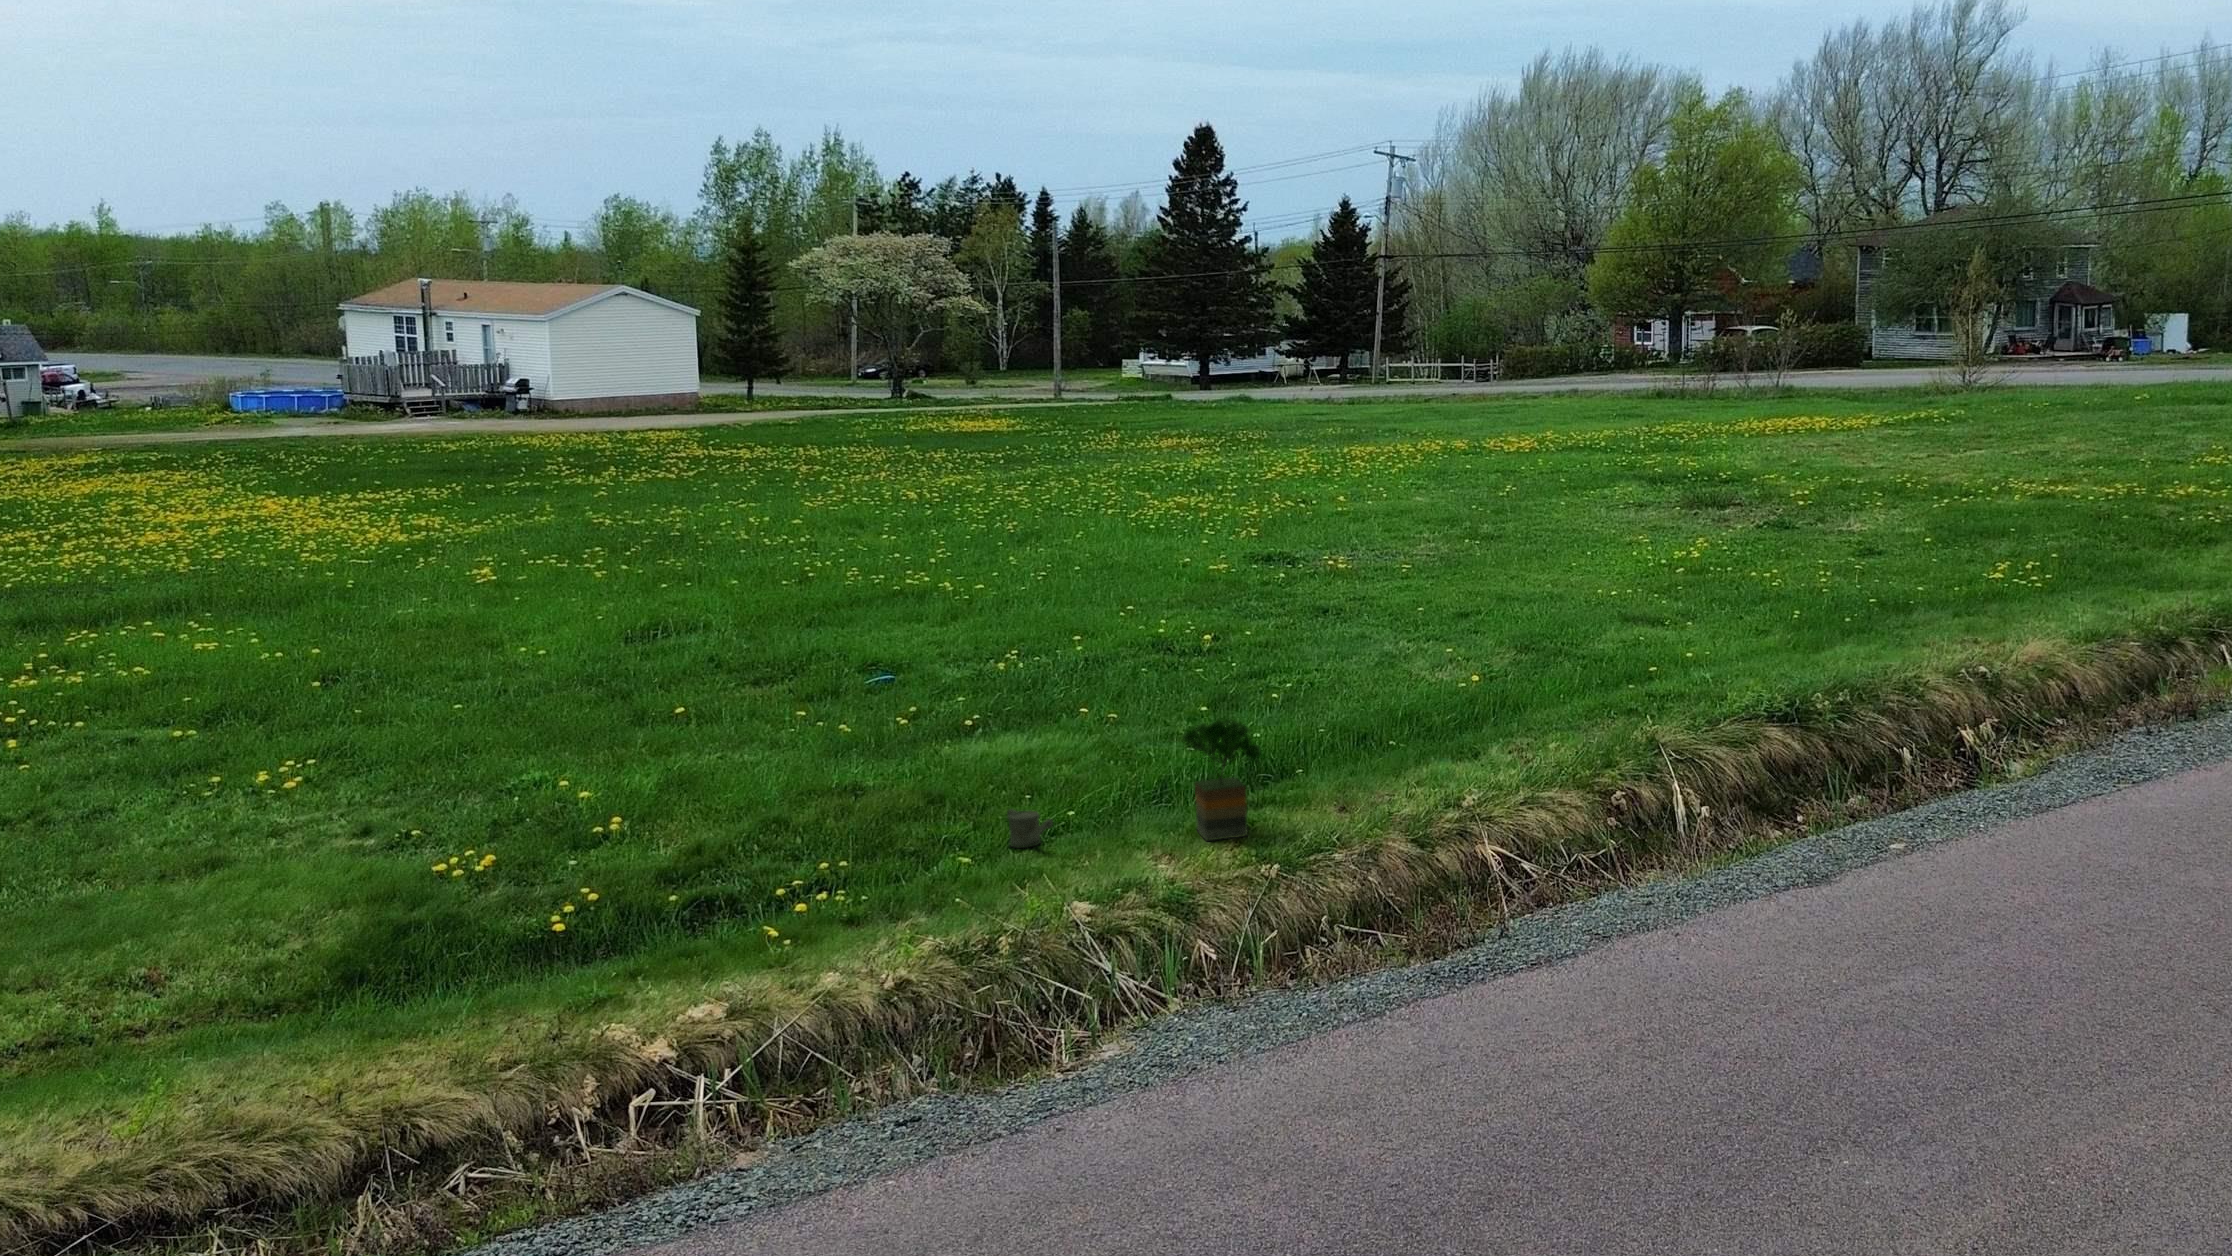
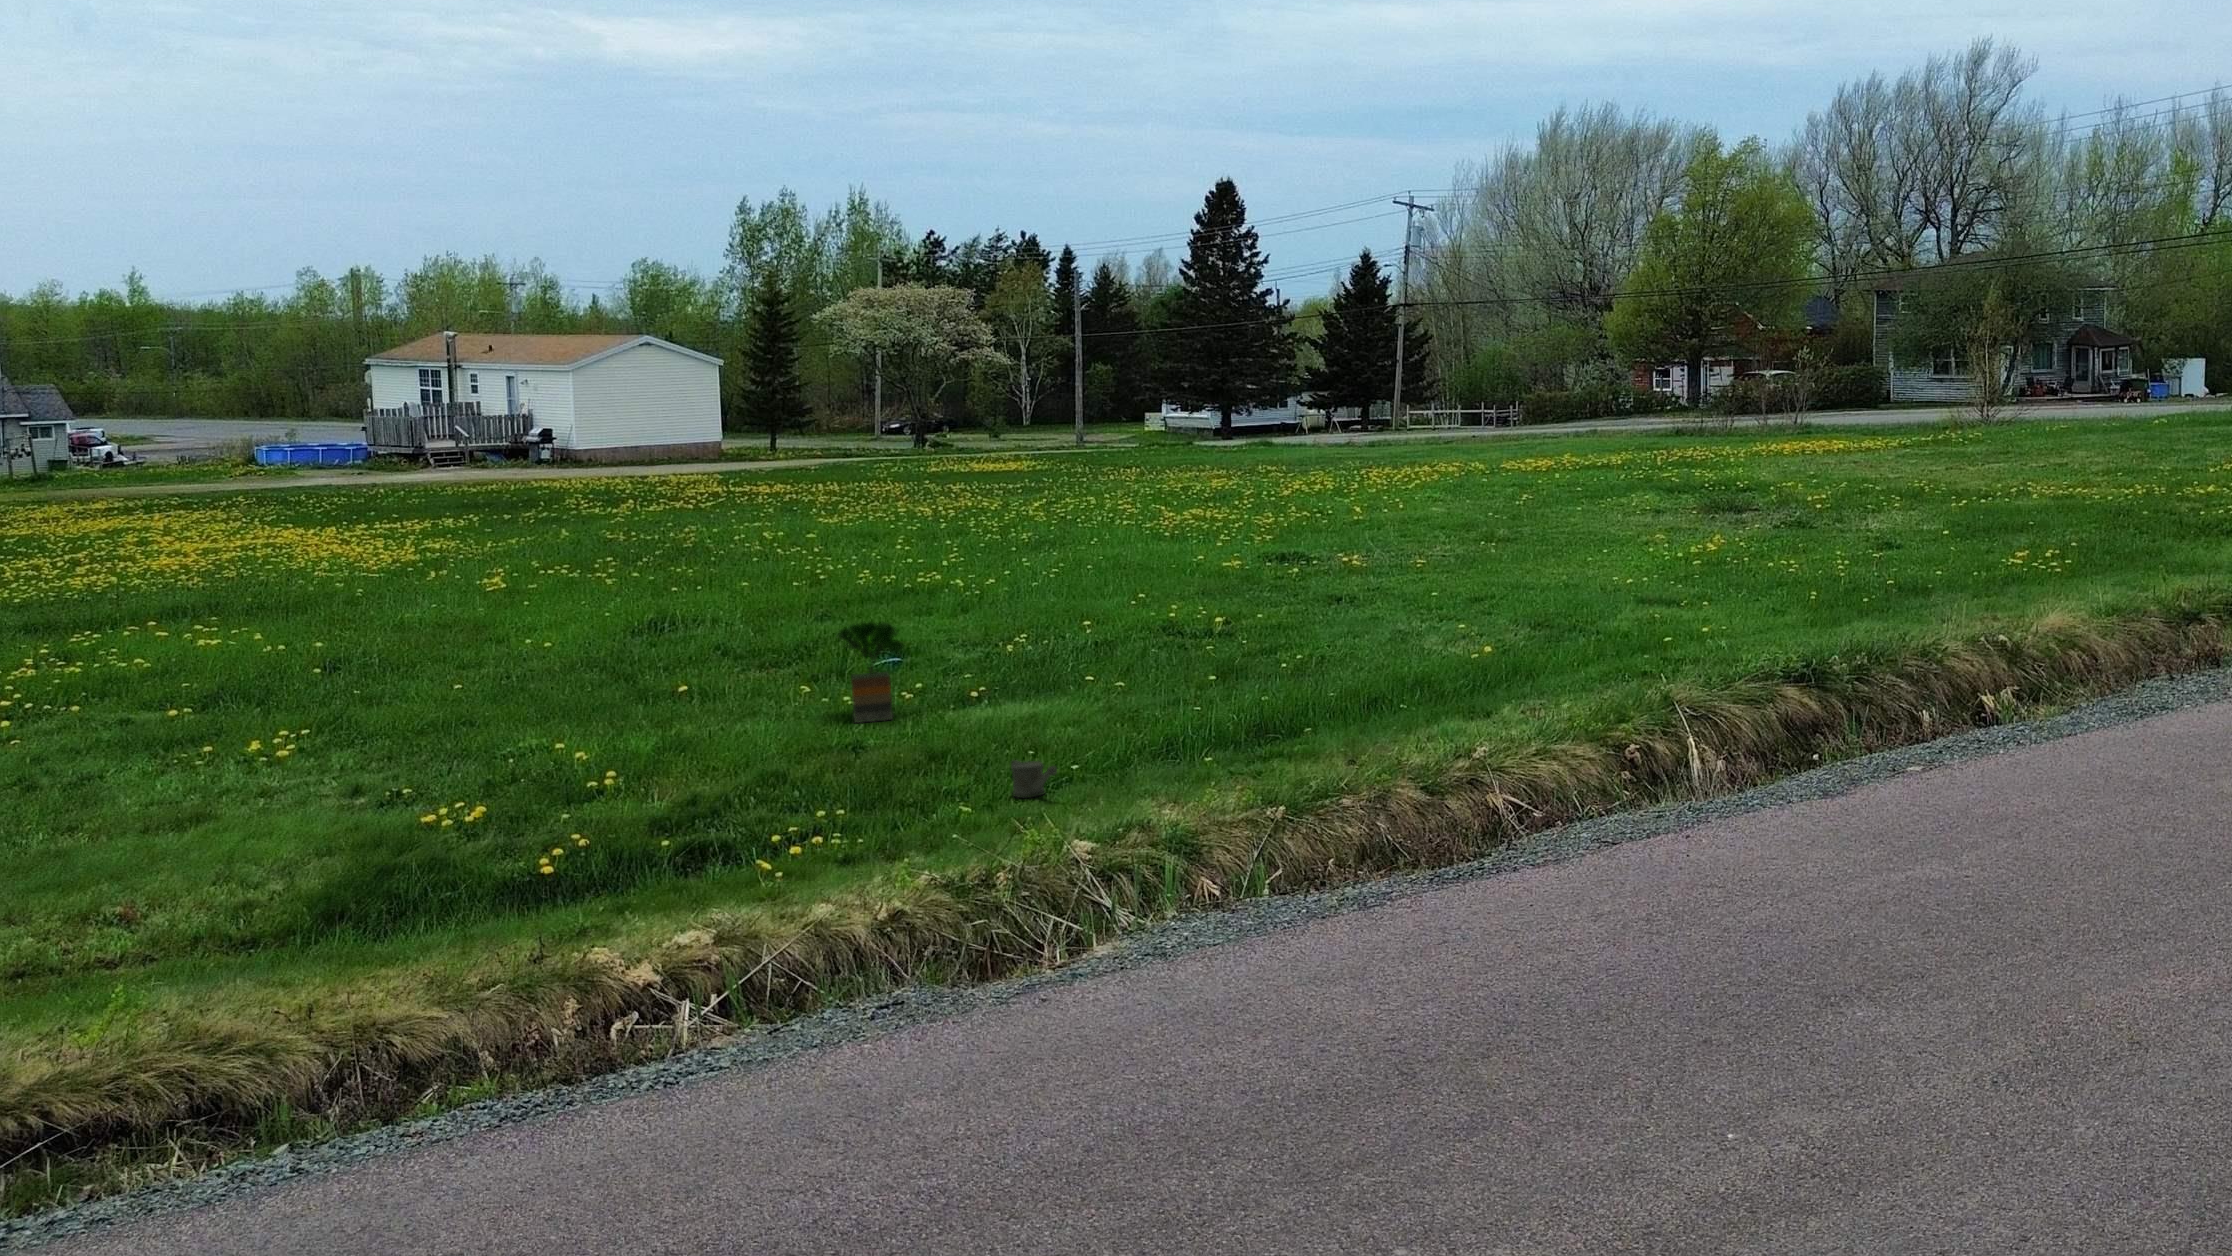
potted tree: present [1181,720,1261,841] -> present [837,621,905,723]

